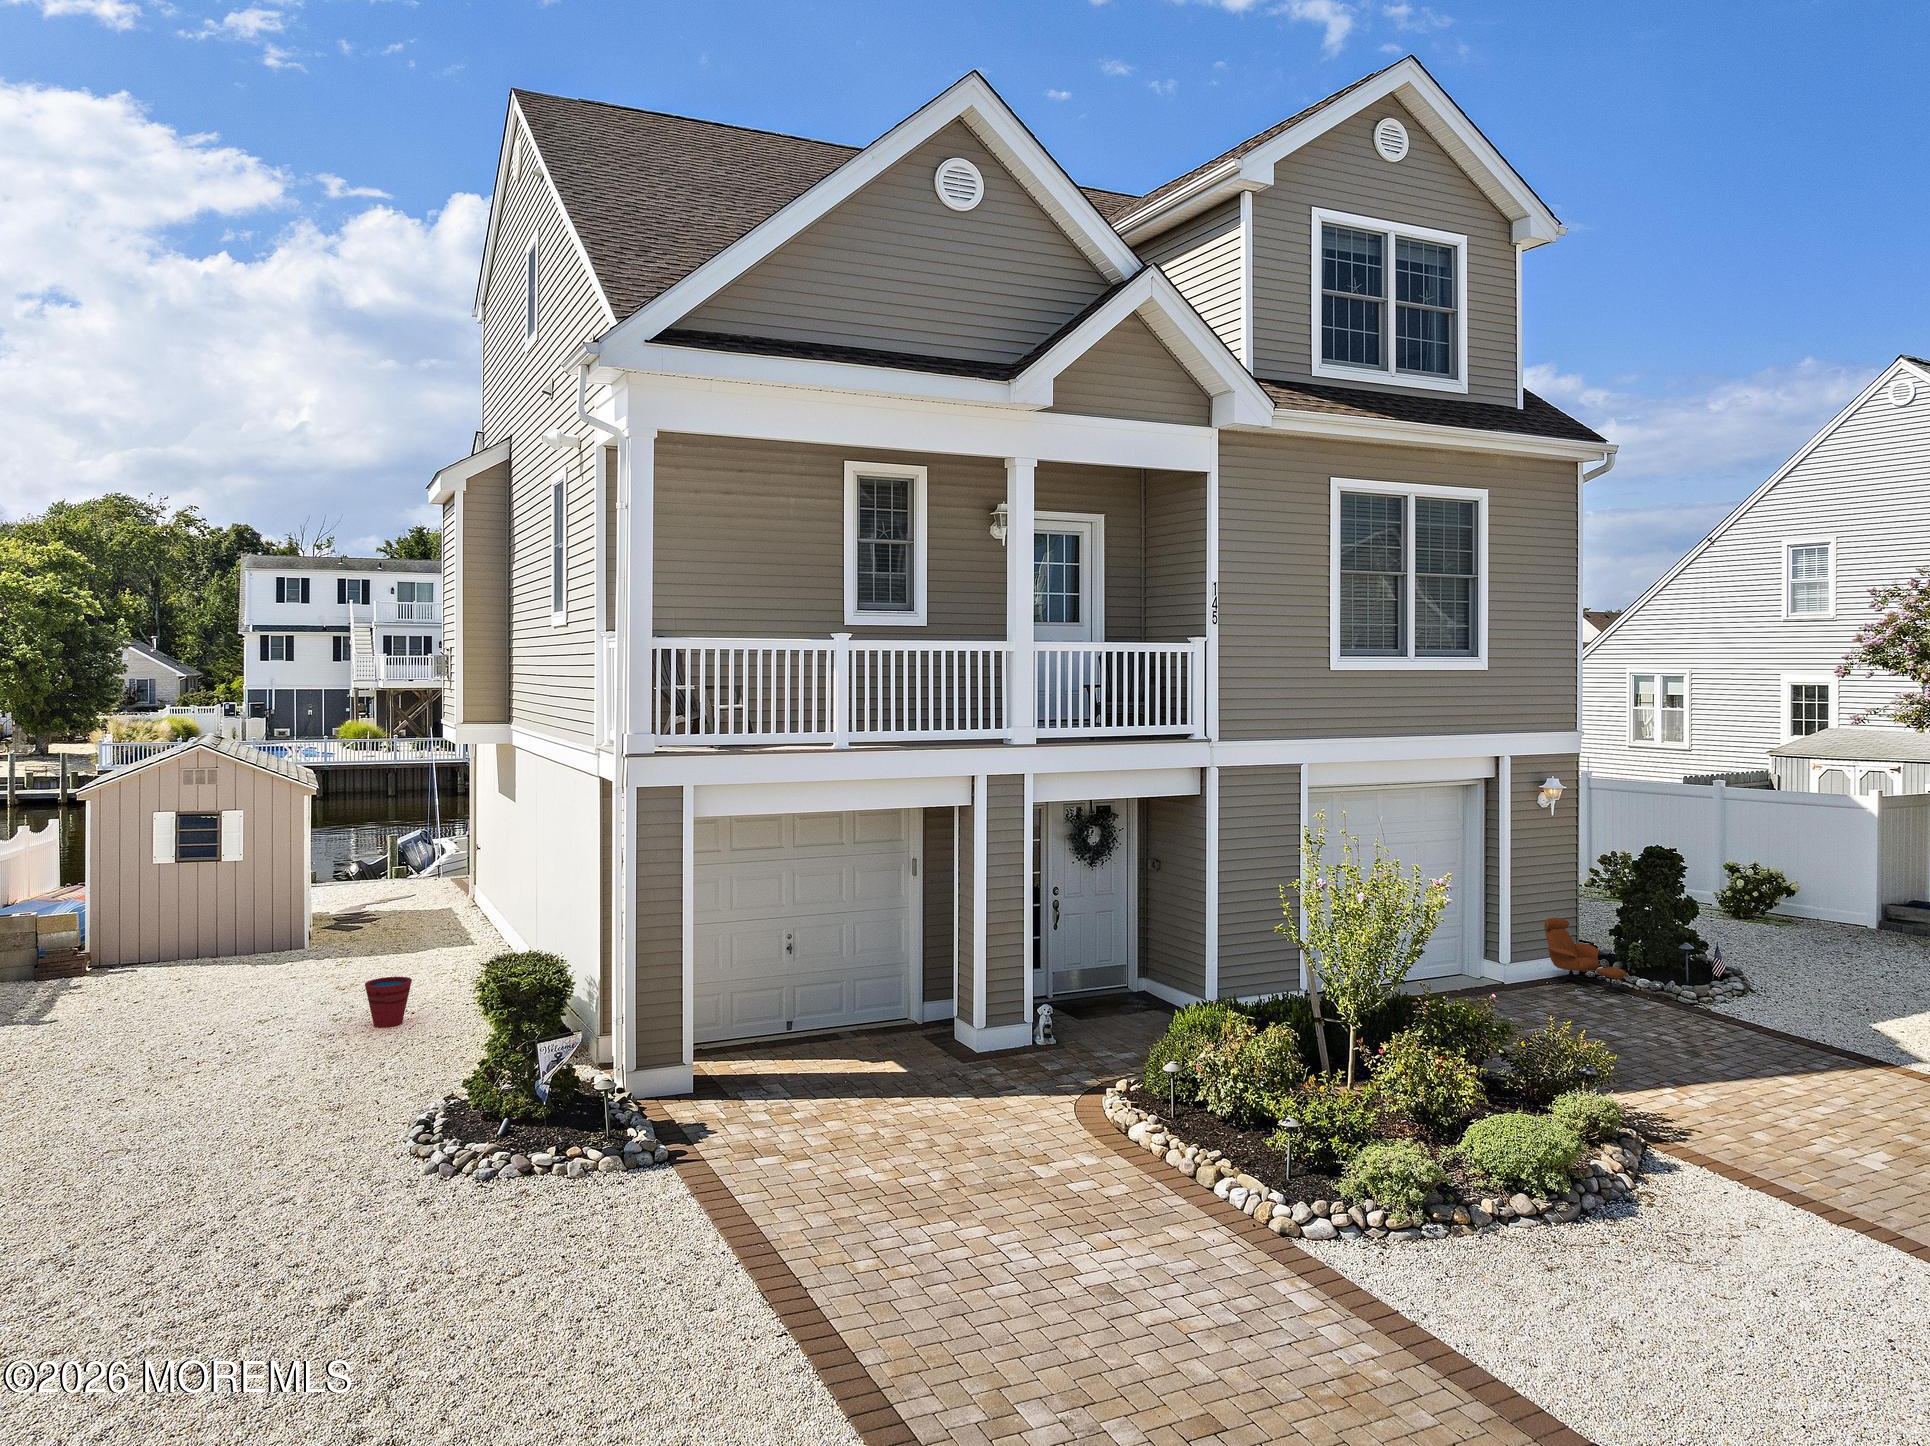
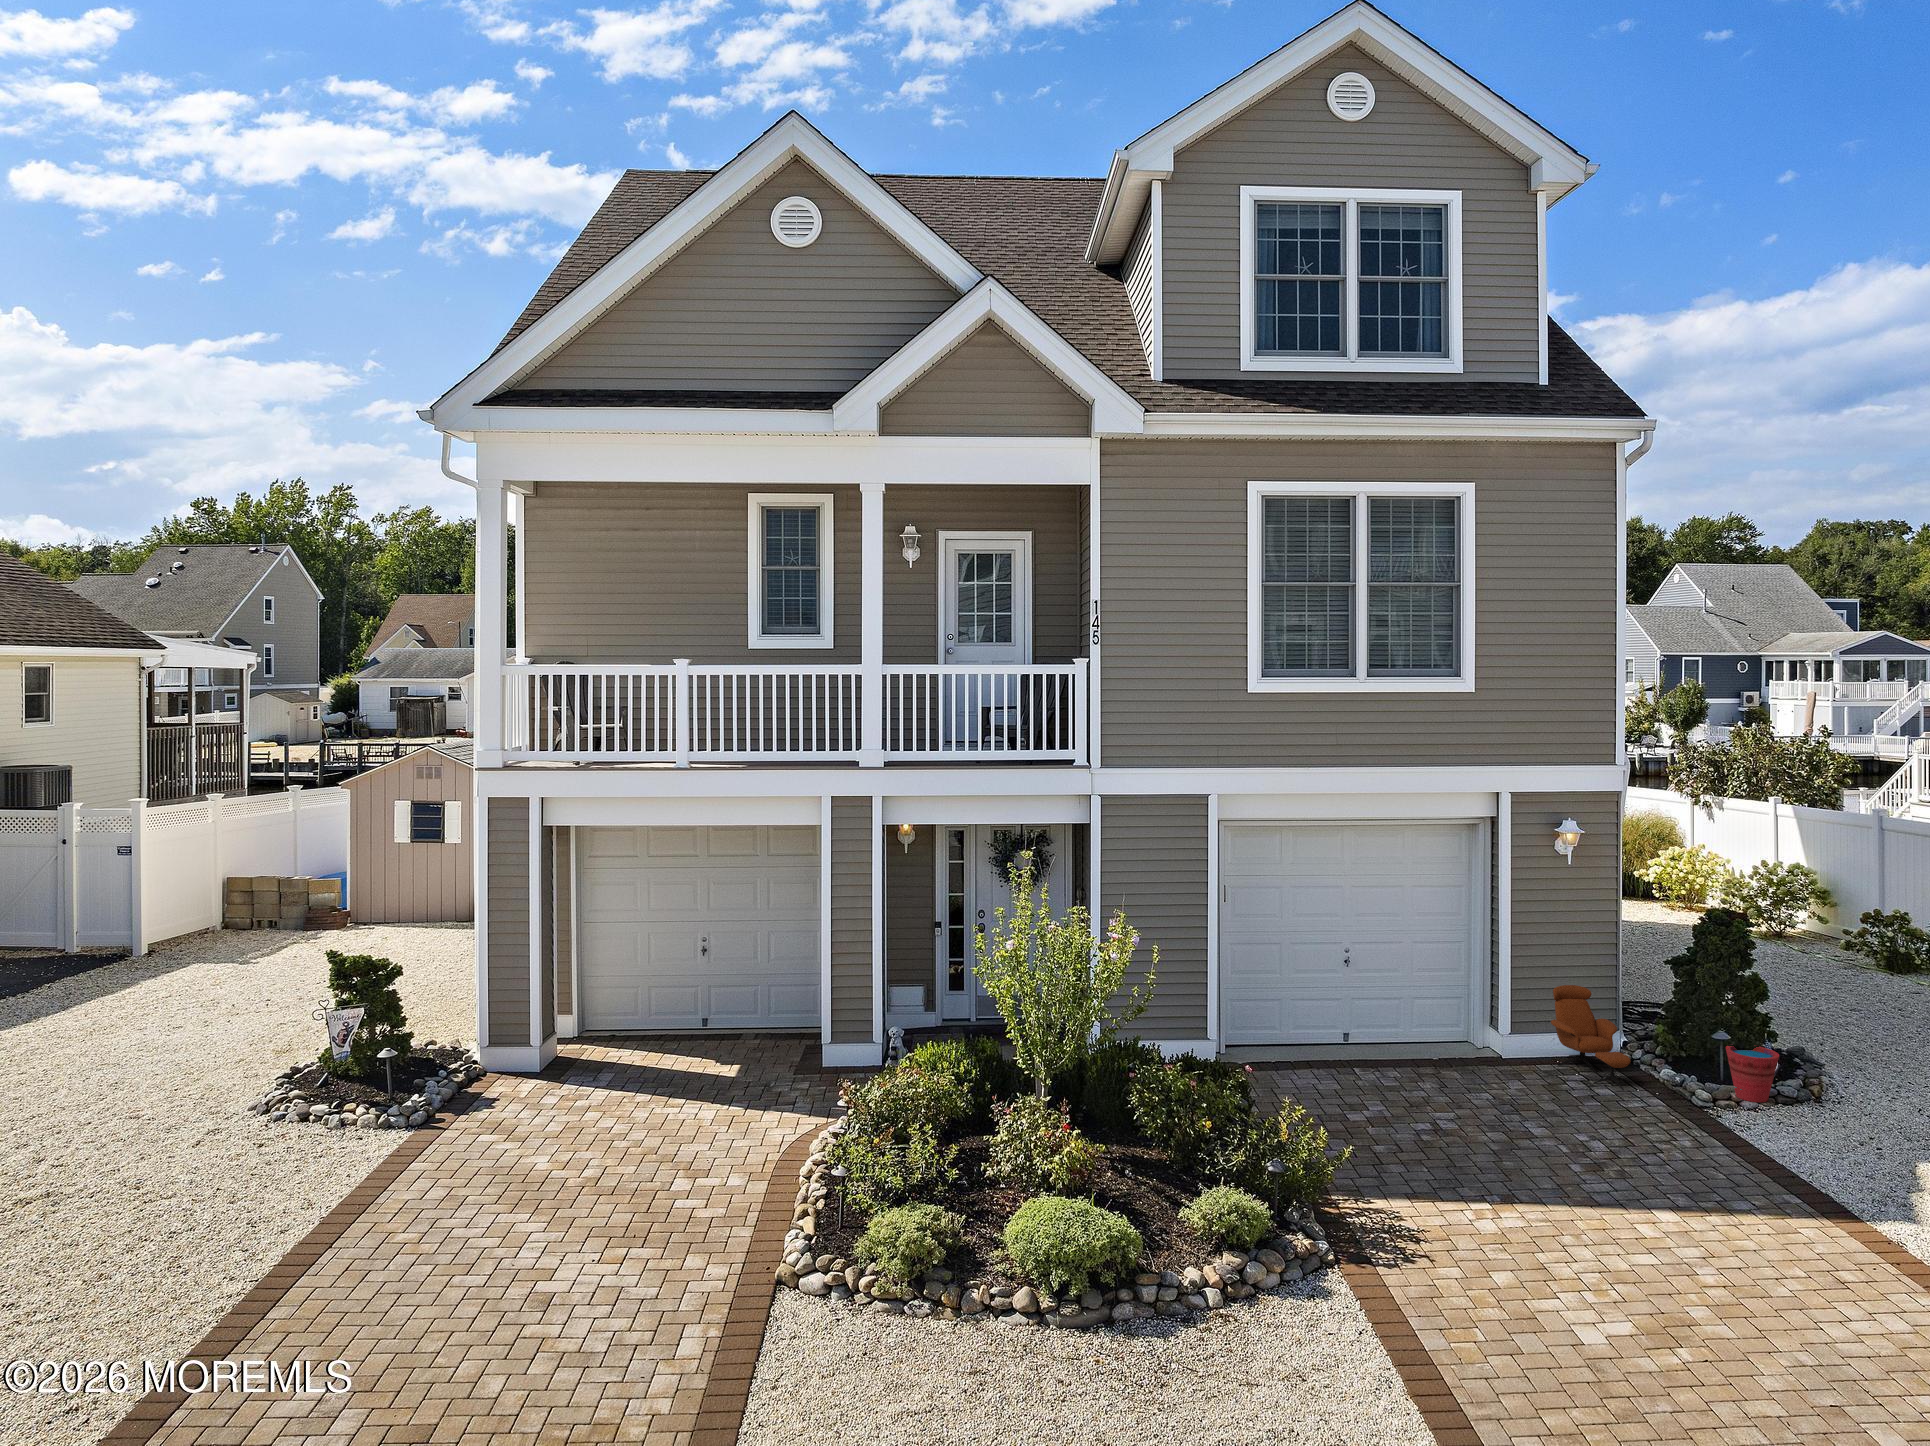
bucket: present [365,977,412,1028] -> present [1726,1046,1779,1102]

